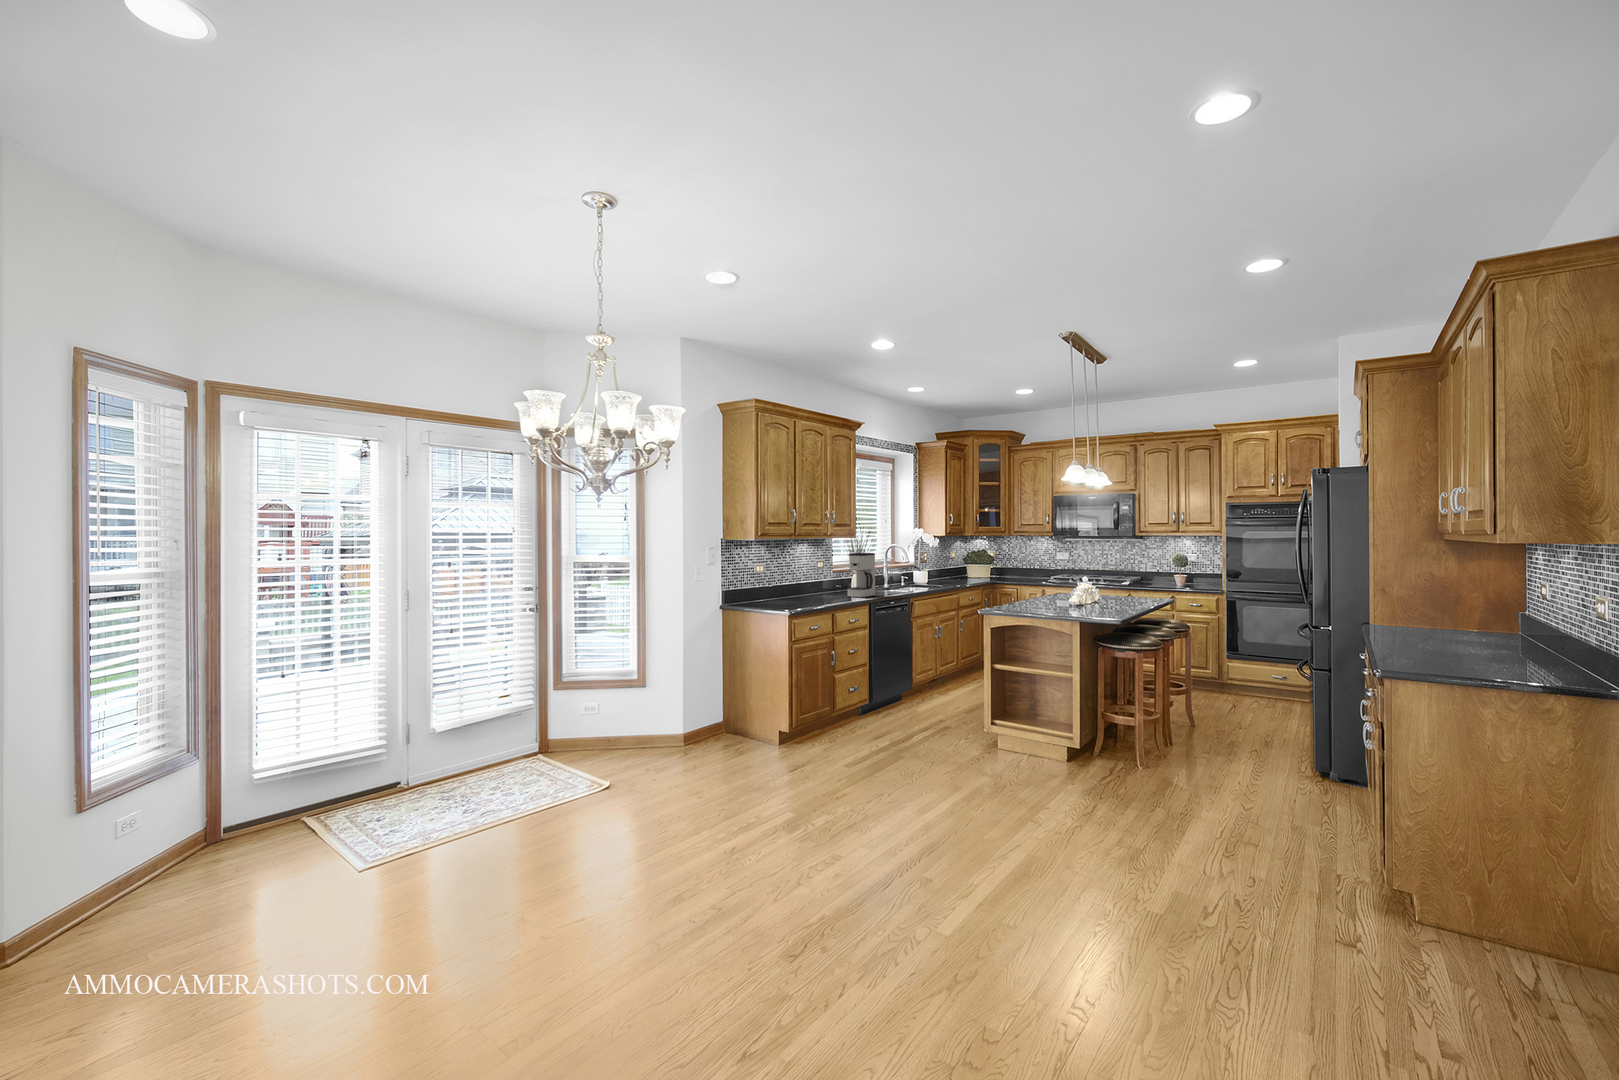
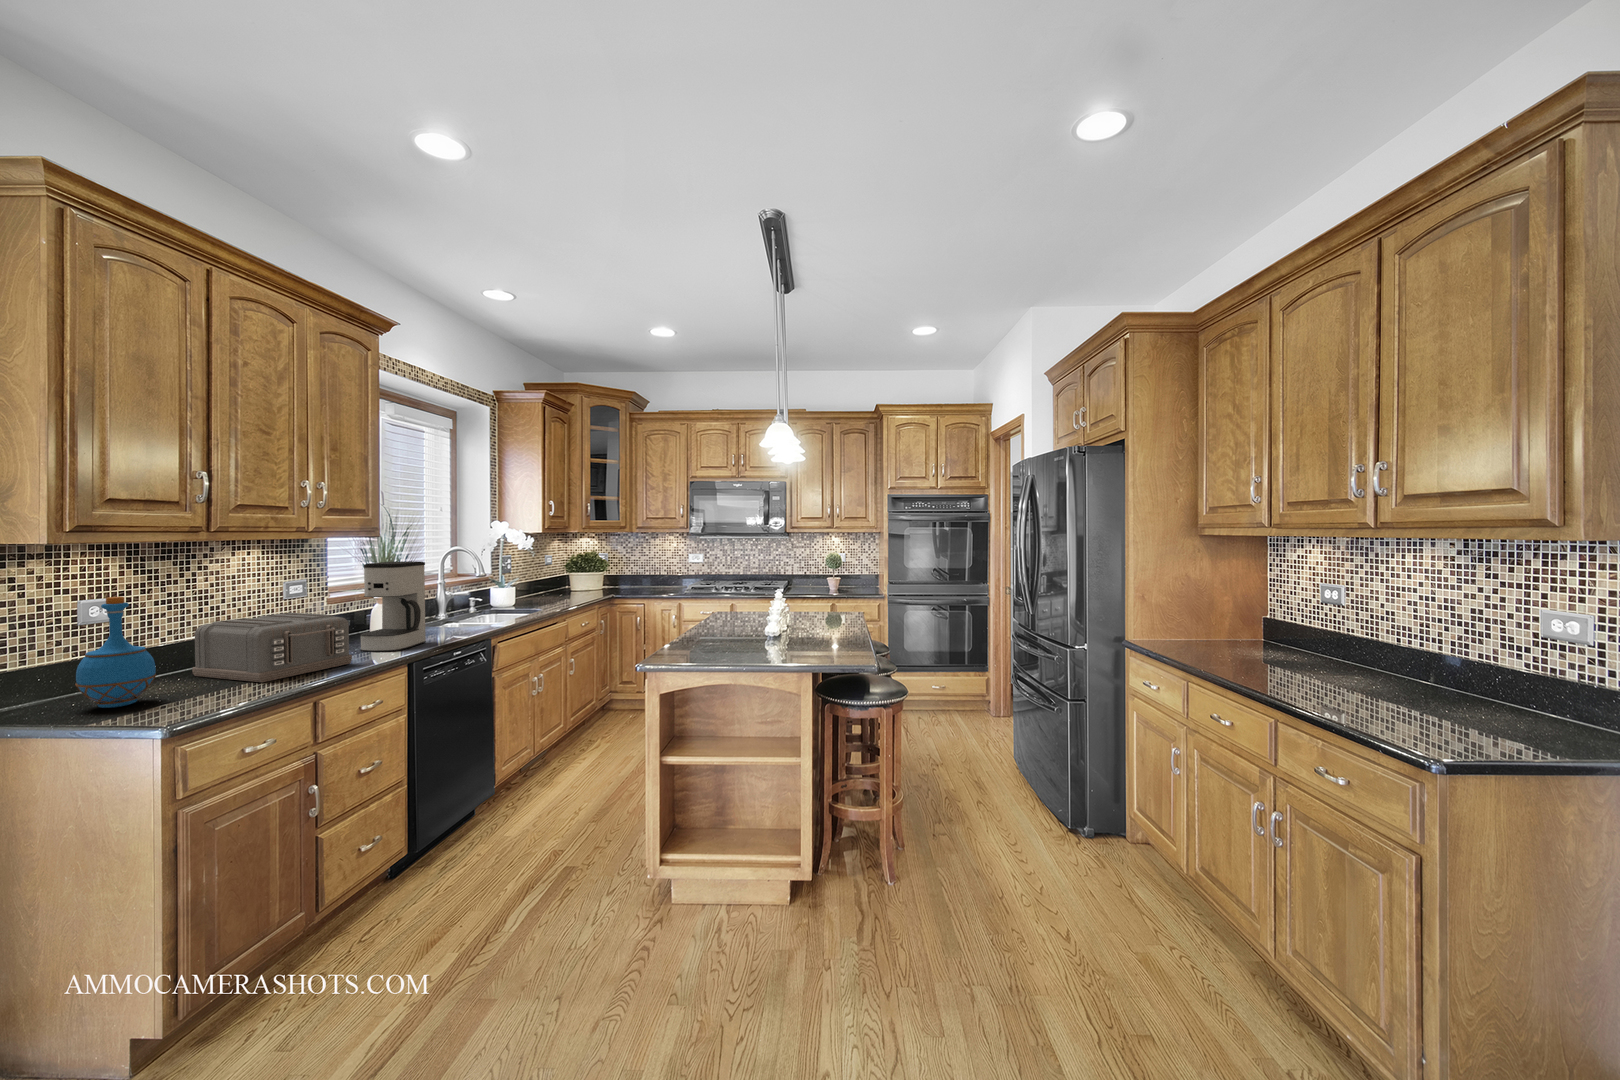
bottle: none [764,564,785,605] -> present [75,597,156,708]
toaster: none [790,575,845,603] -> present [192,613,352,682]

